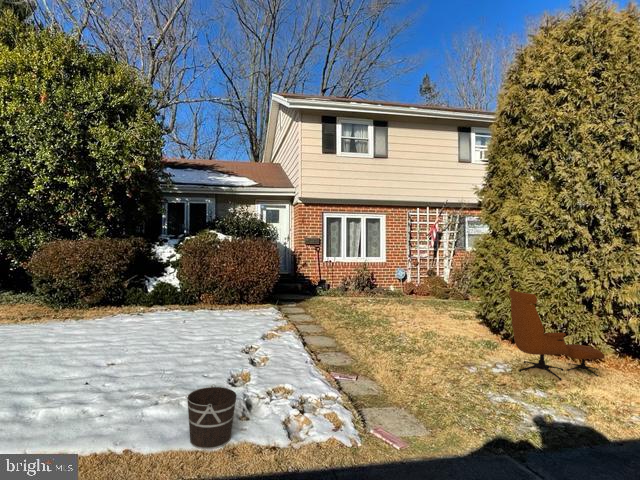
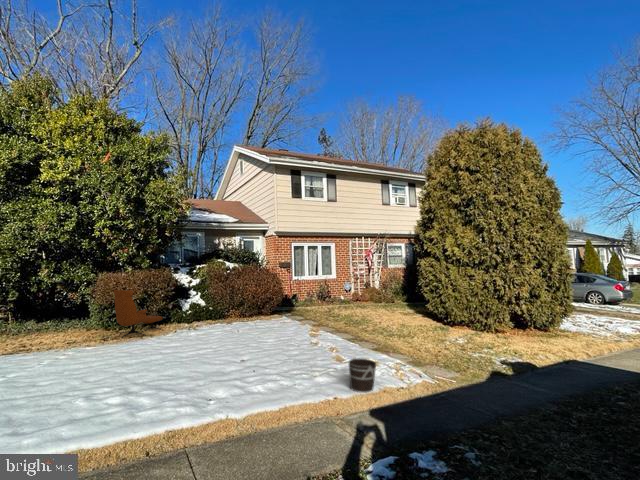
lounge chair: present [509,289,604,380] -> present [114,290,163,338]

